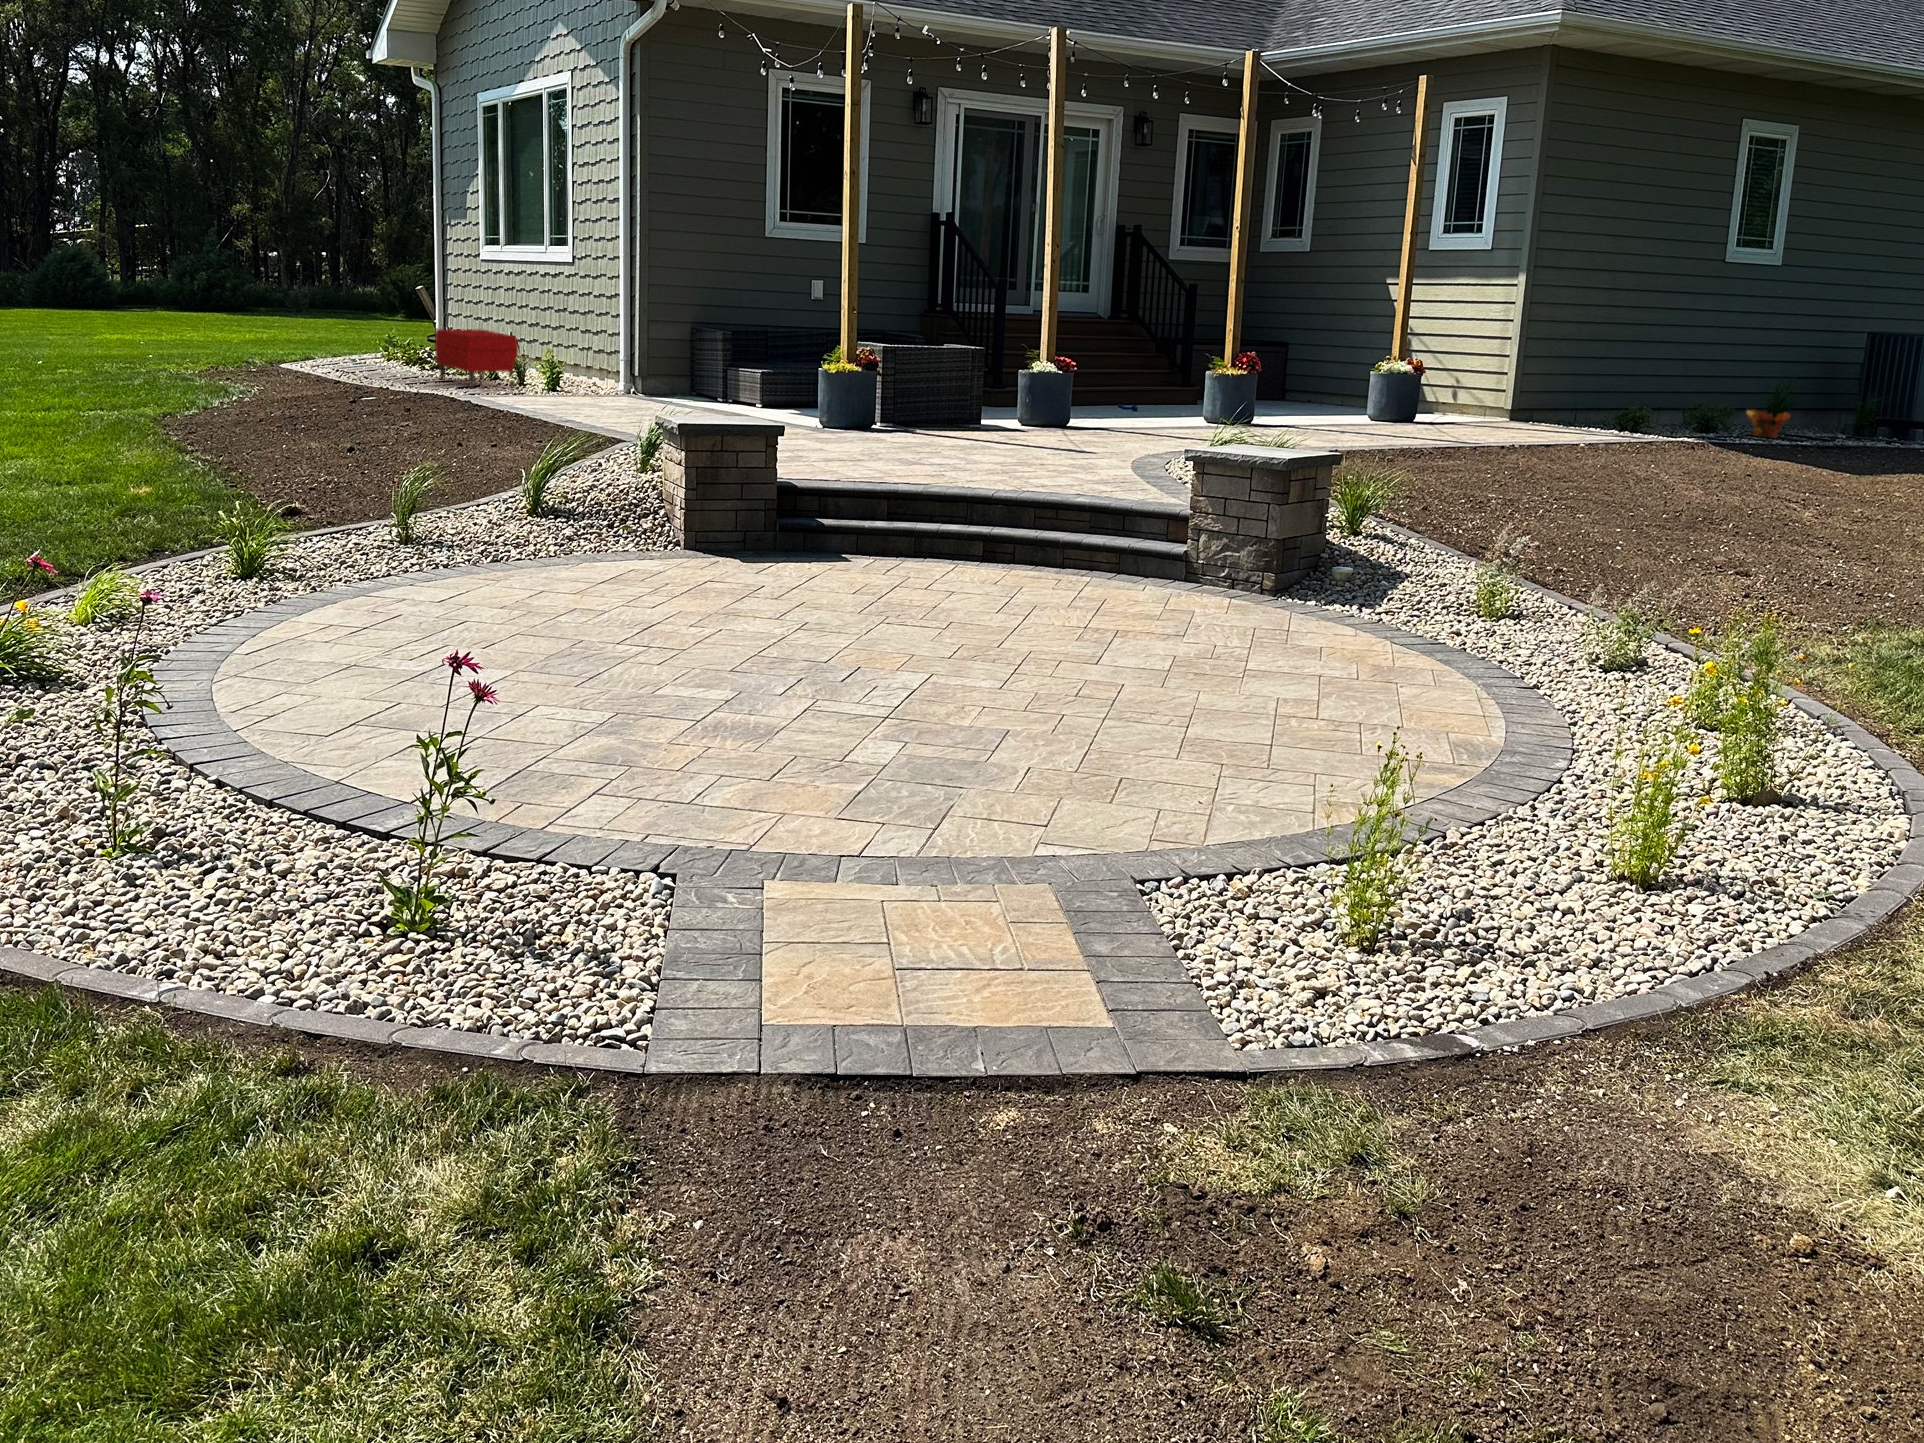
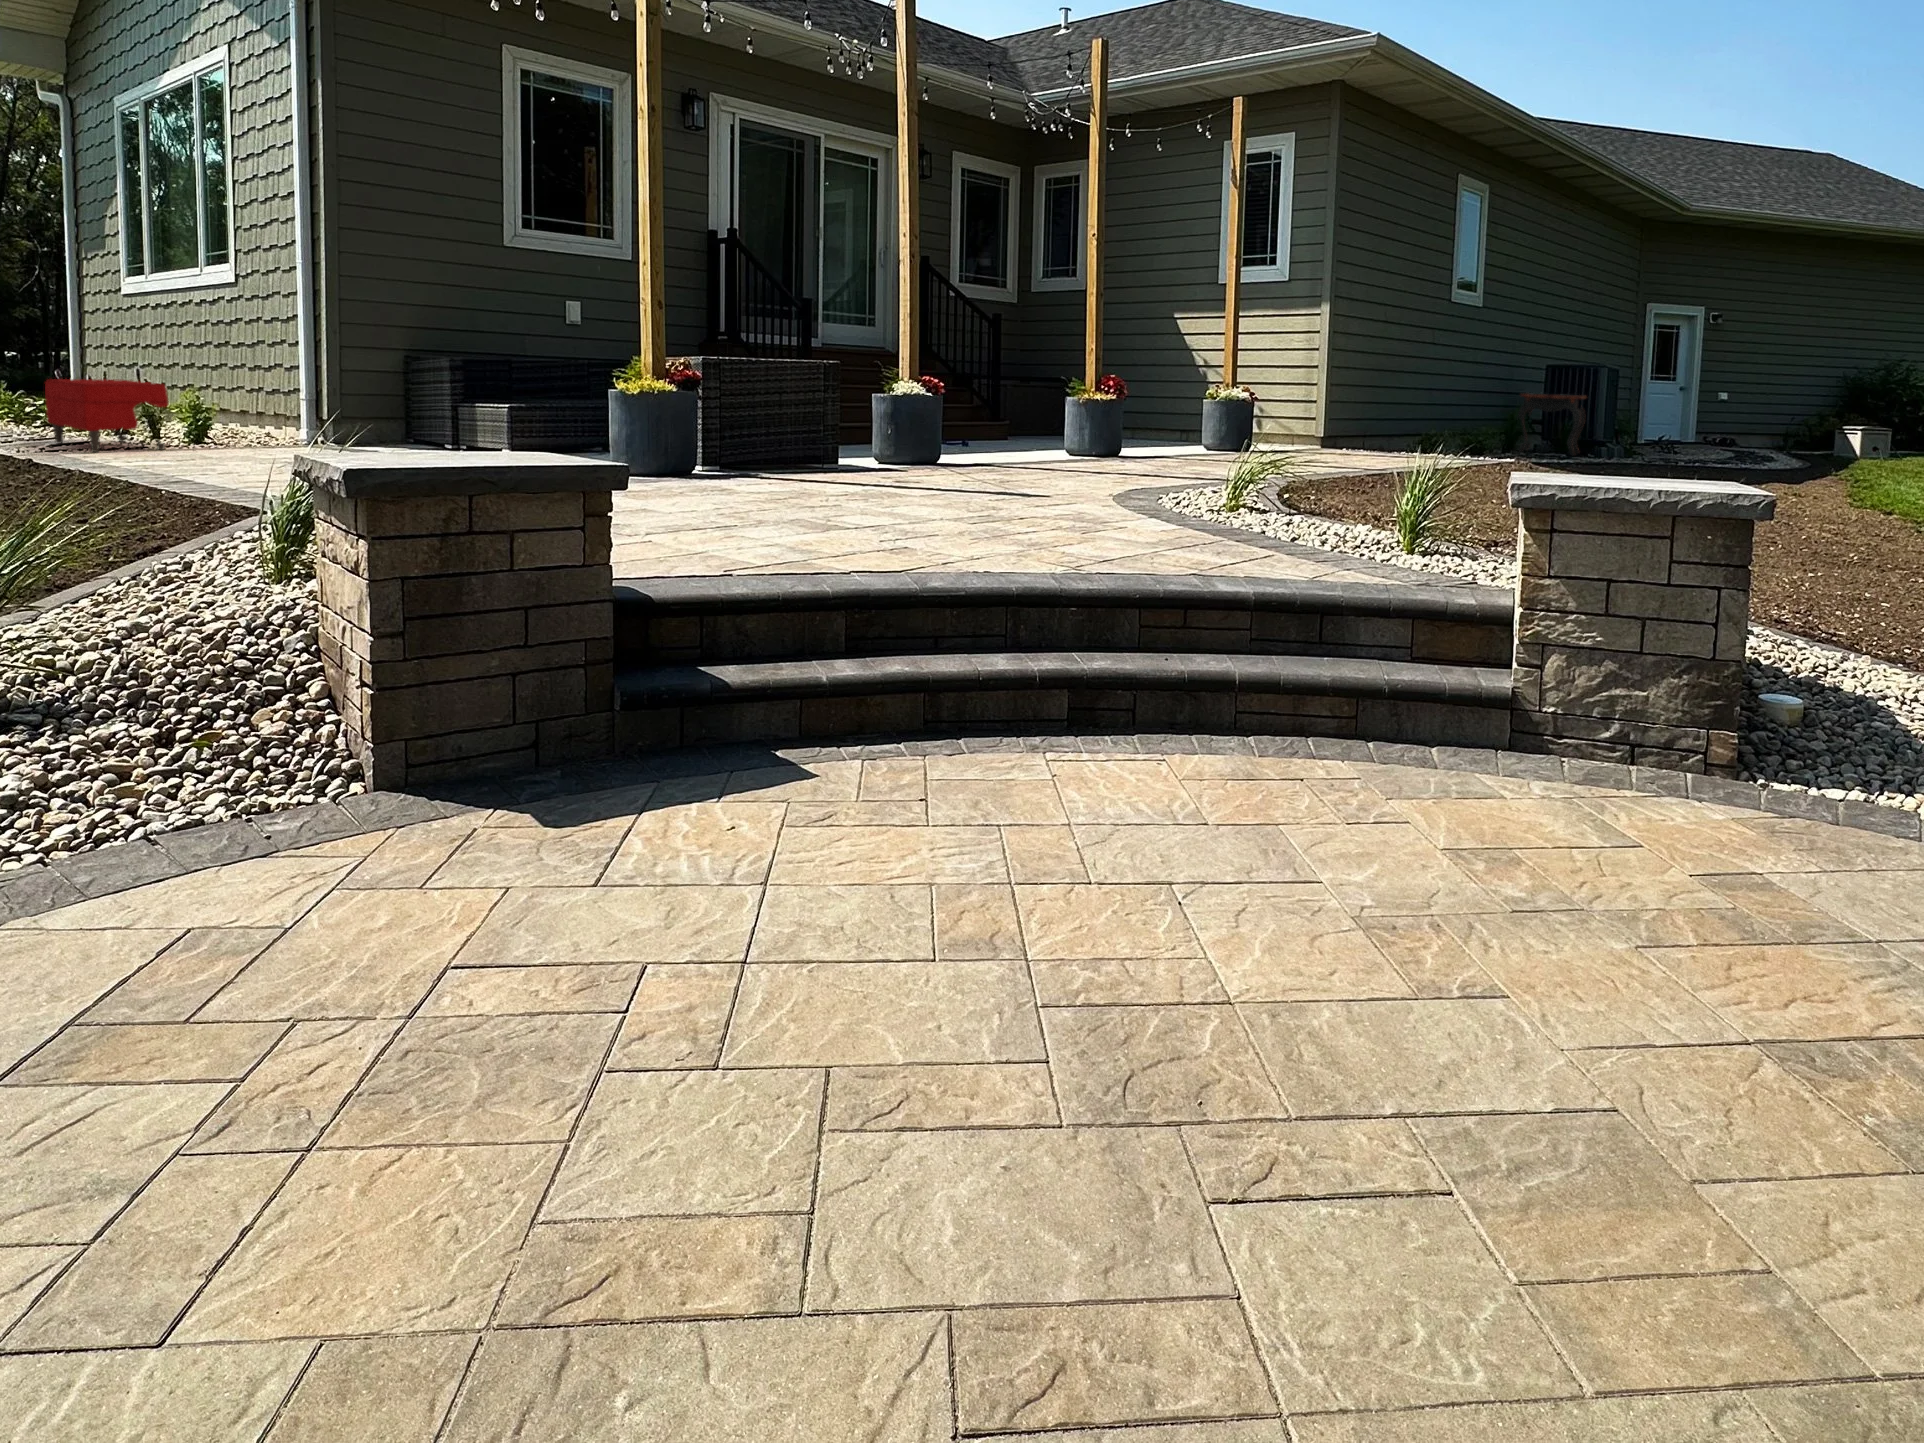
side table: none [1814,369,1912,444] -> present [1518,393,1586,455]
planter: present [1746,410,1790,437] -> none [1468,431,1504,454]

